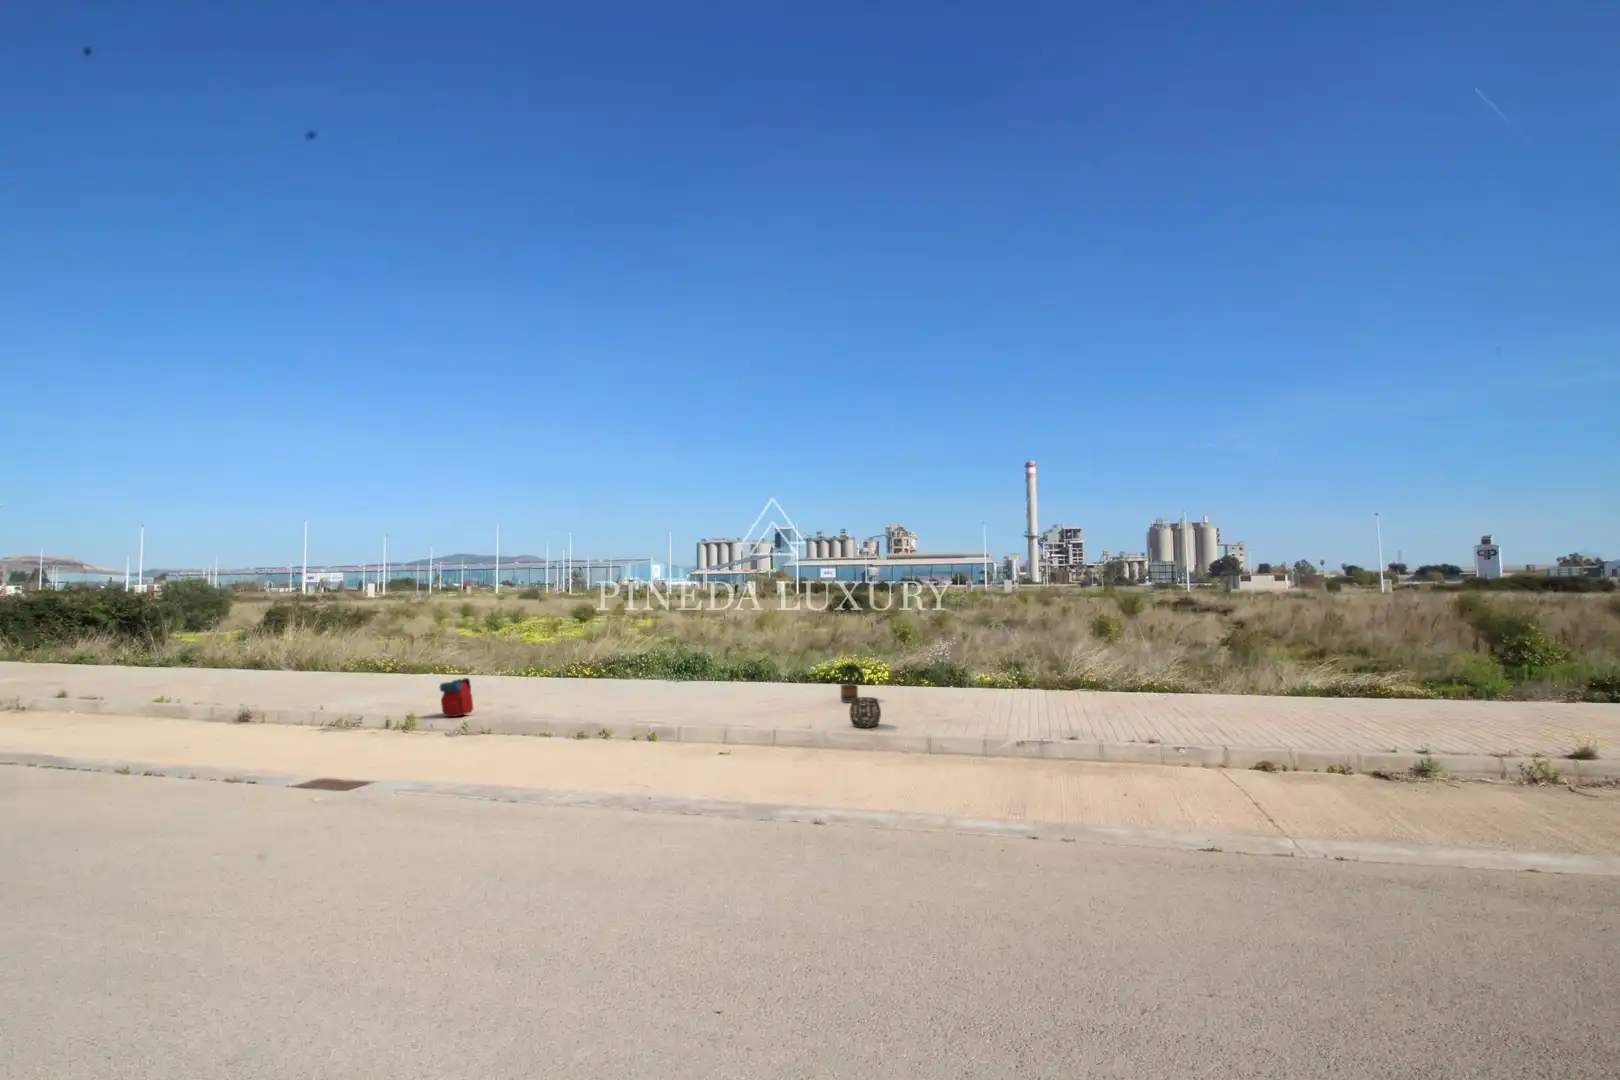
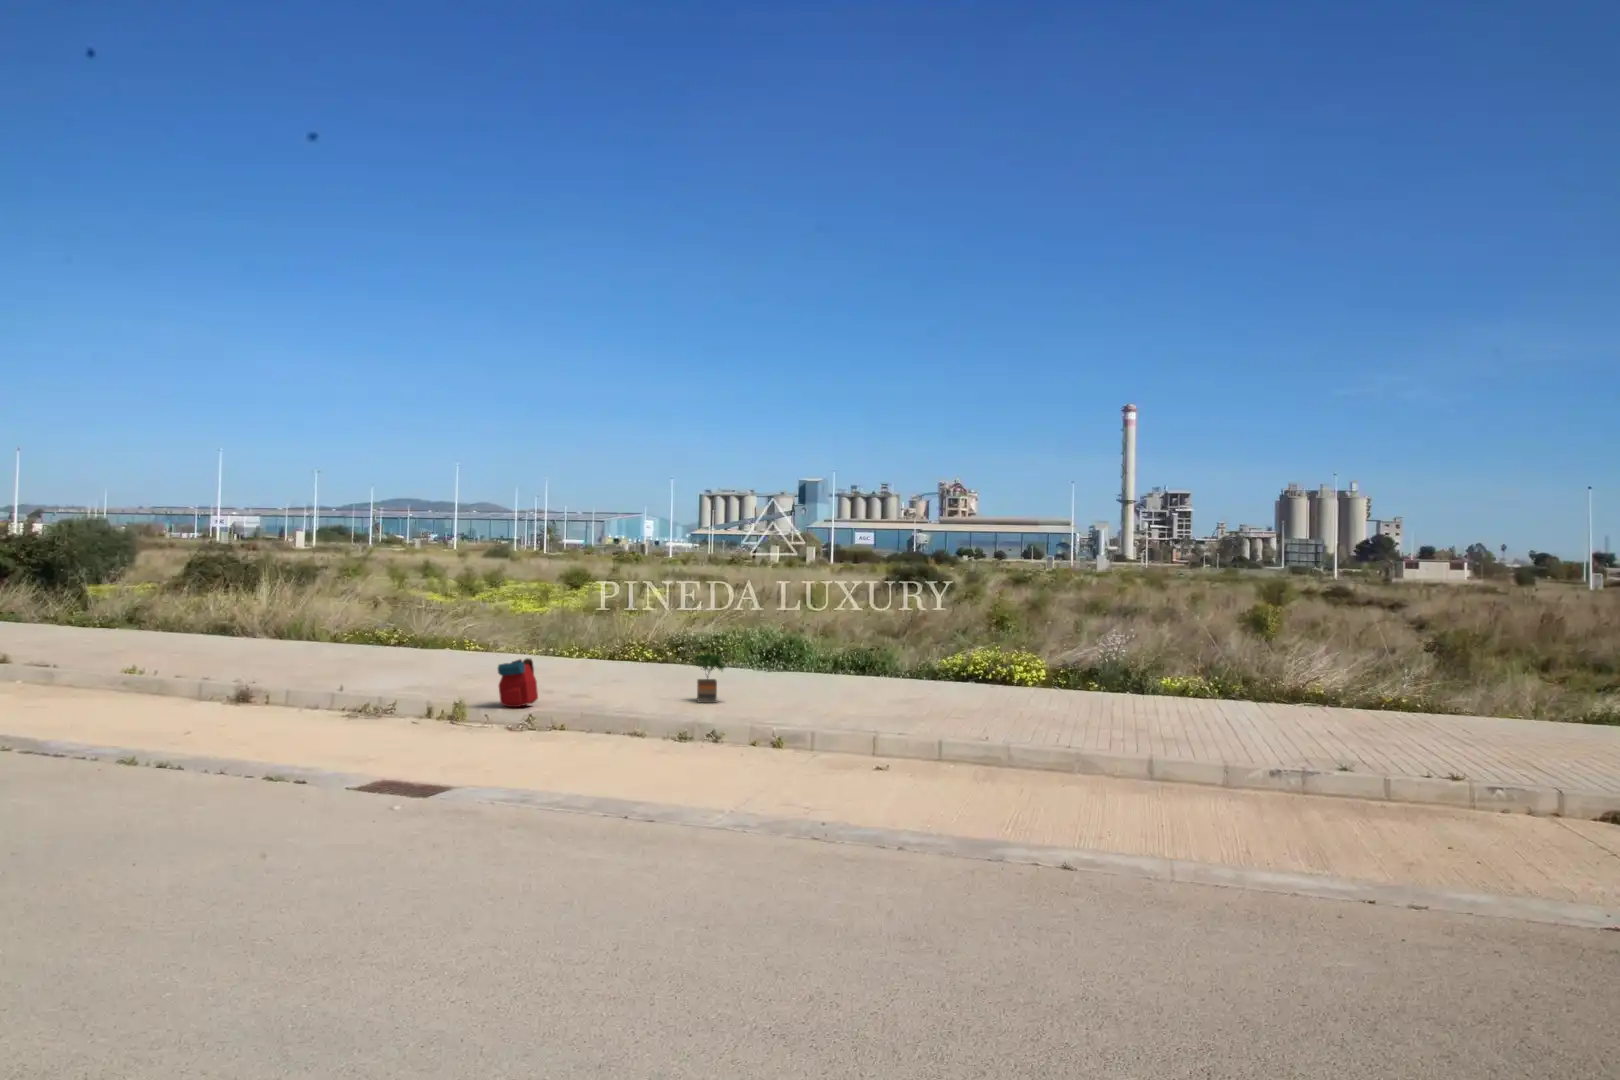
potted tree: present [837,664,863,703] -> present [693,654,725,703]
woven basket: present [850,697,881,728] -> none [1037,704,1079,744]

